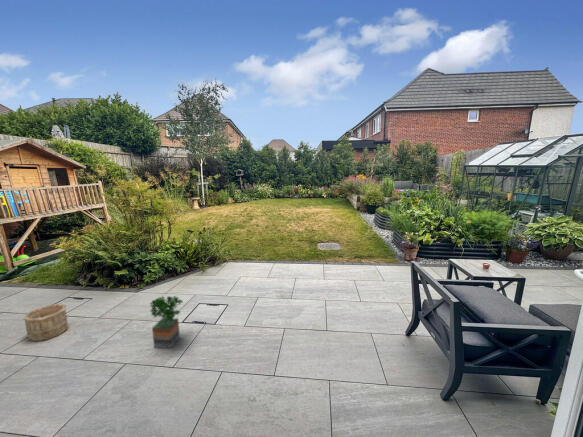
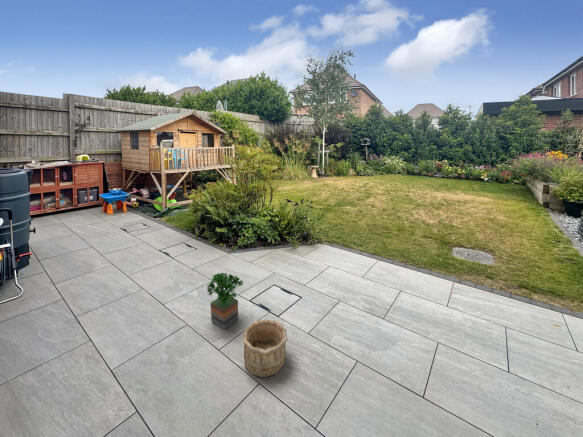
wooden bucket: present [23,304,68,341] -> present [243,319,287,378]

